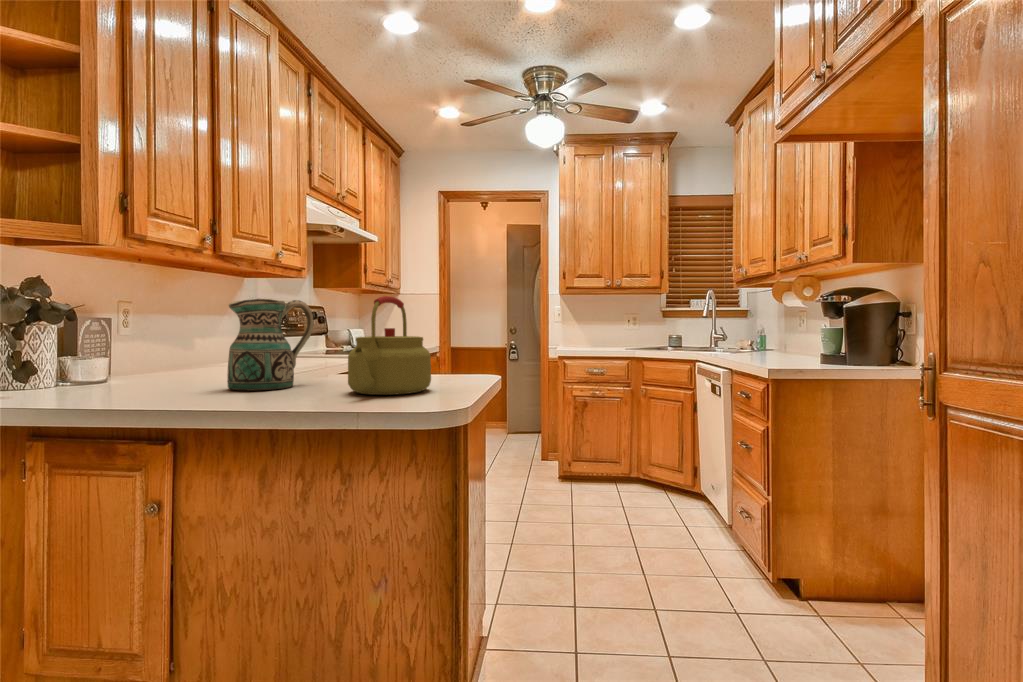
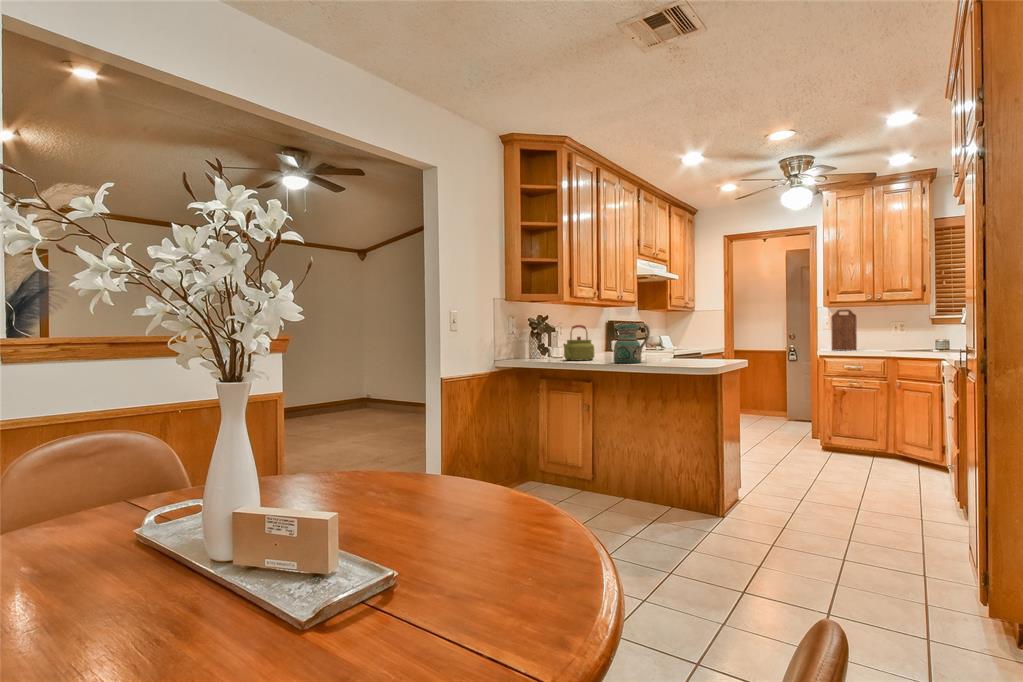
kettle: present [348,296,431,395] -> present [563,325,594,361]
cutting board: none [573,297,598,350] -> present [831,309,857,350]

